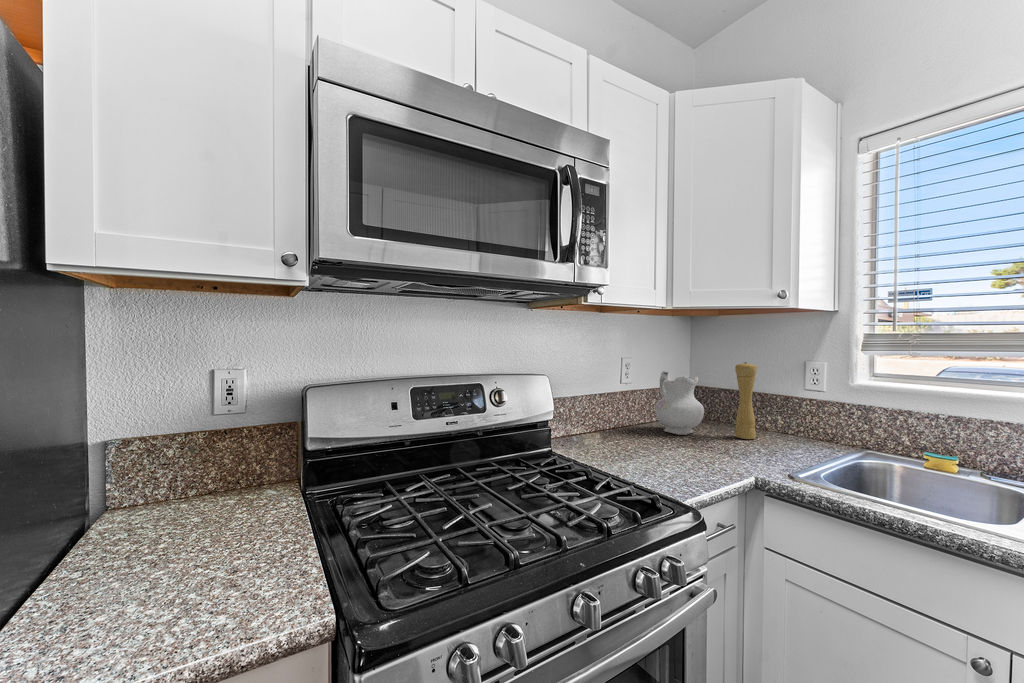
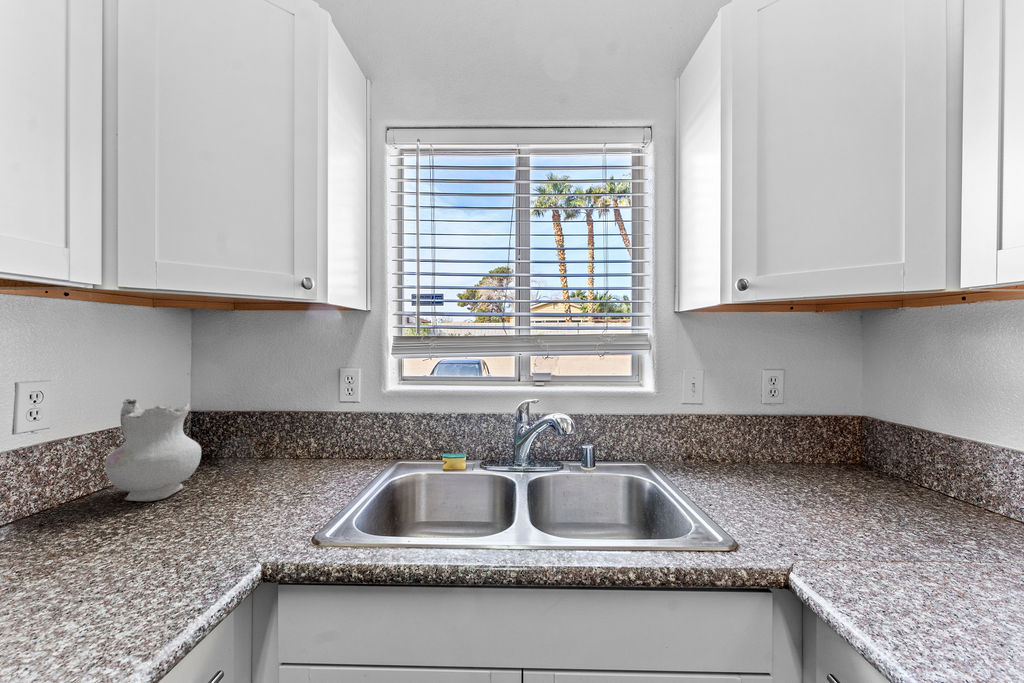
pepper mill: present [735,362,757,439] -> none [249,376,279,481]

